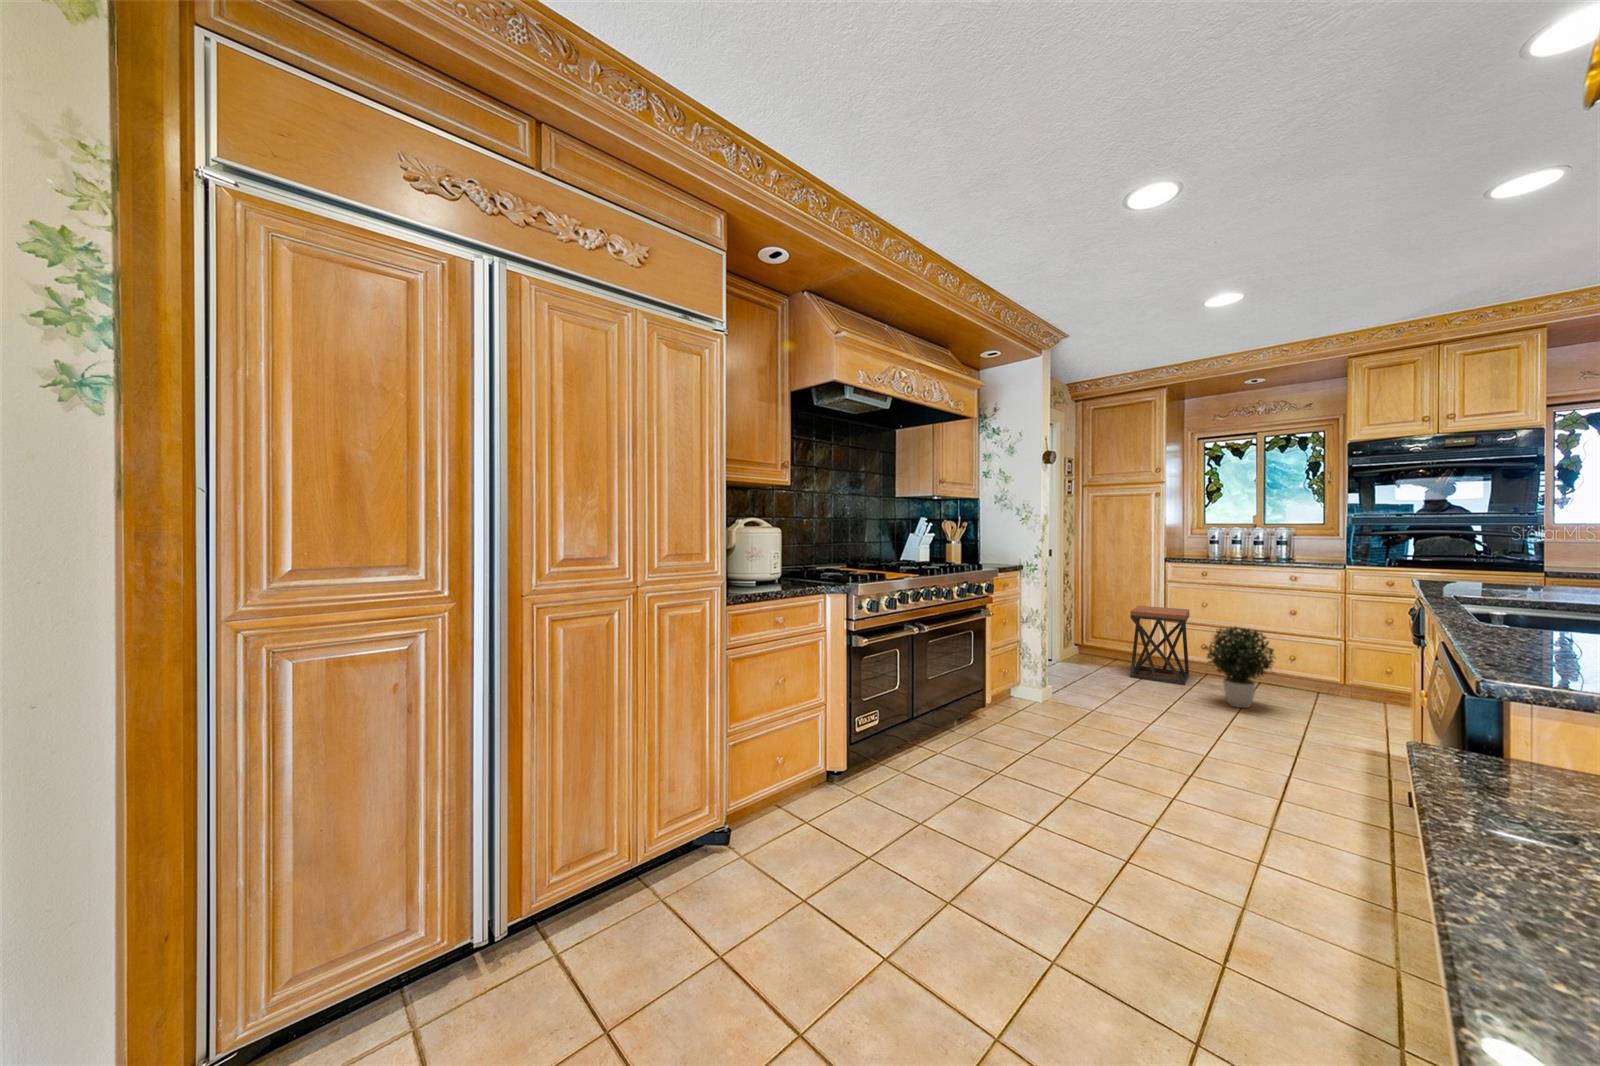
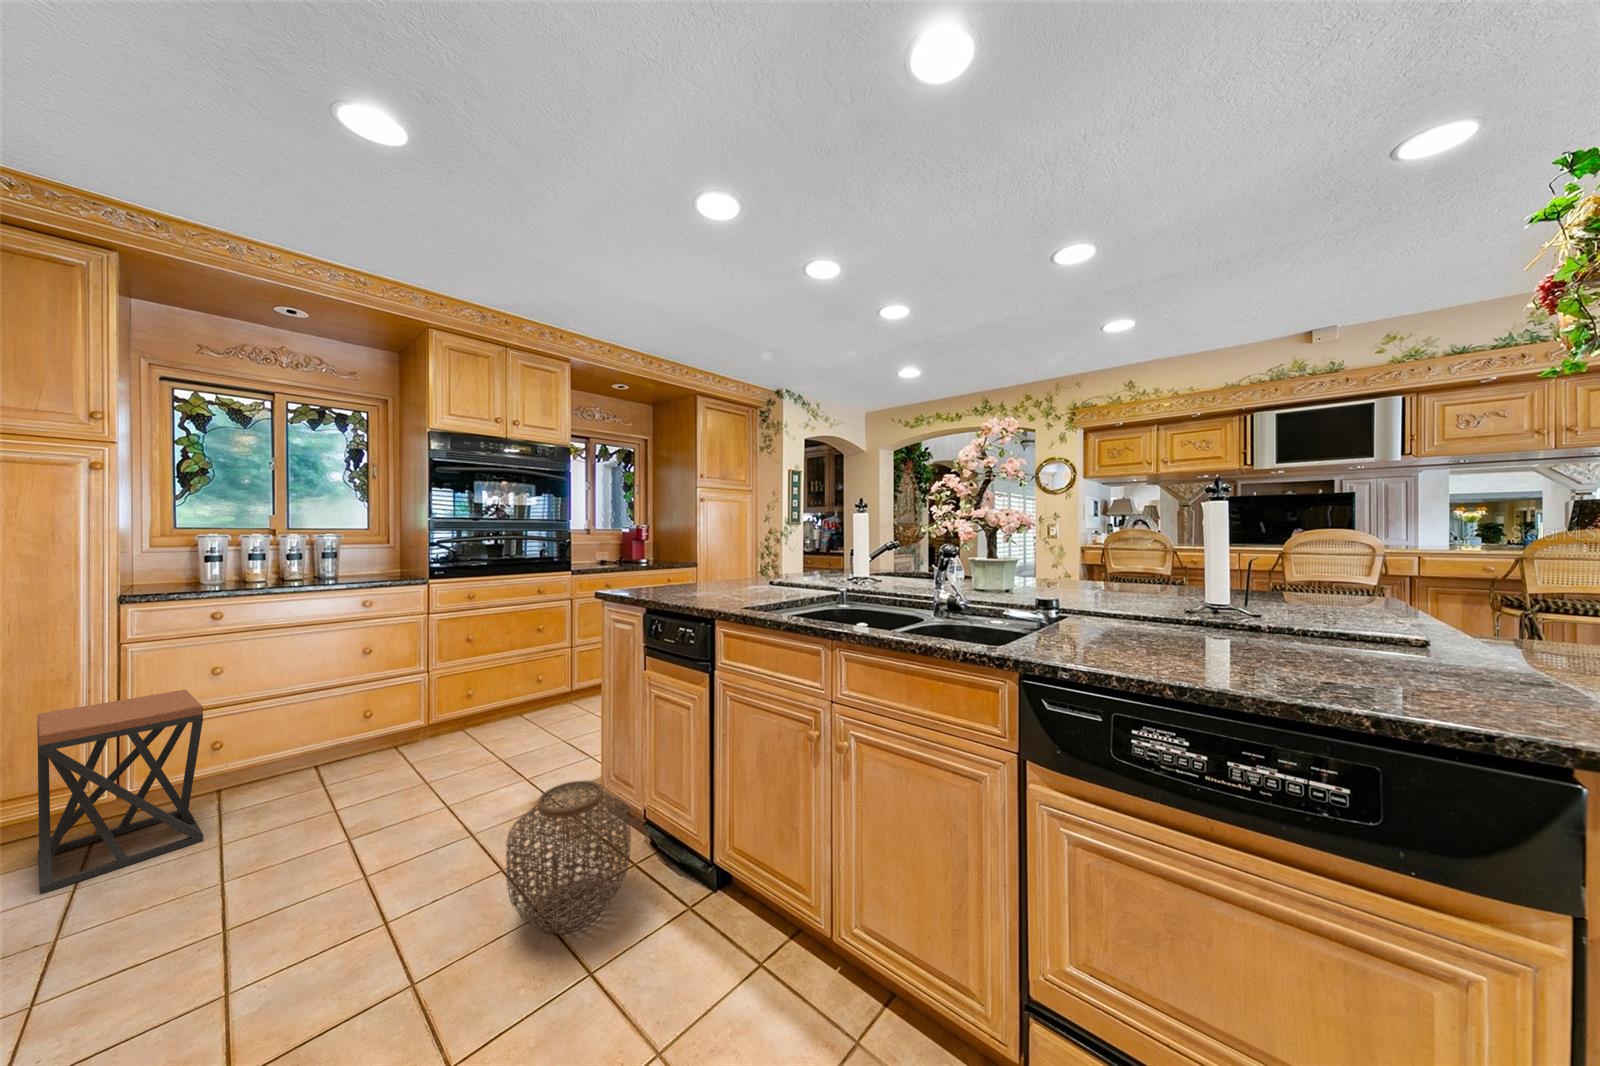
potted plant: present [1204,626,1275,708] -> none [280,696,403,839]
woven basket: none [1254,694,1356,787] -> present [506,781,631,934]

